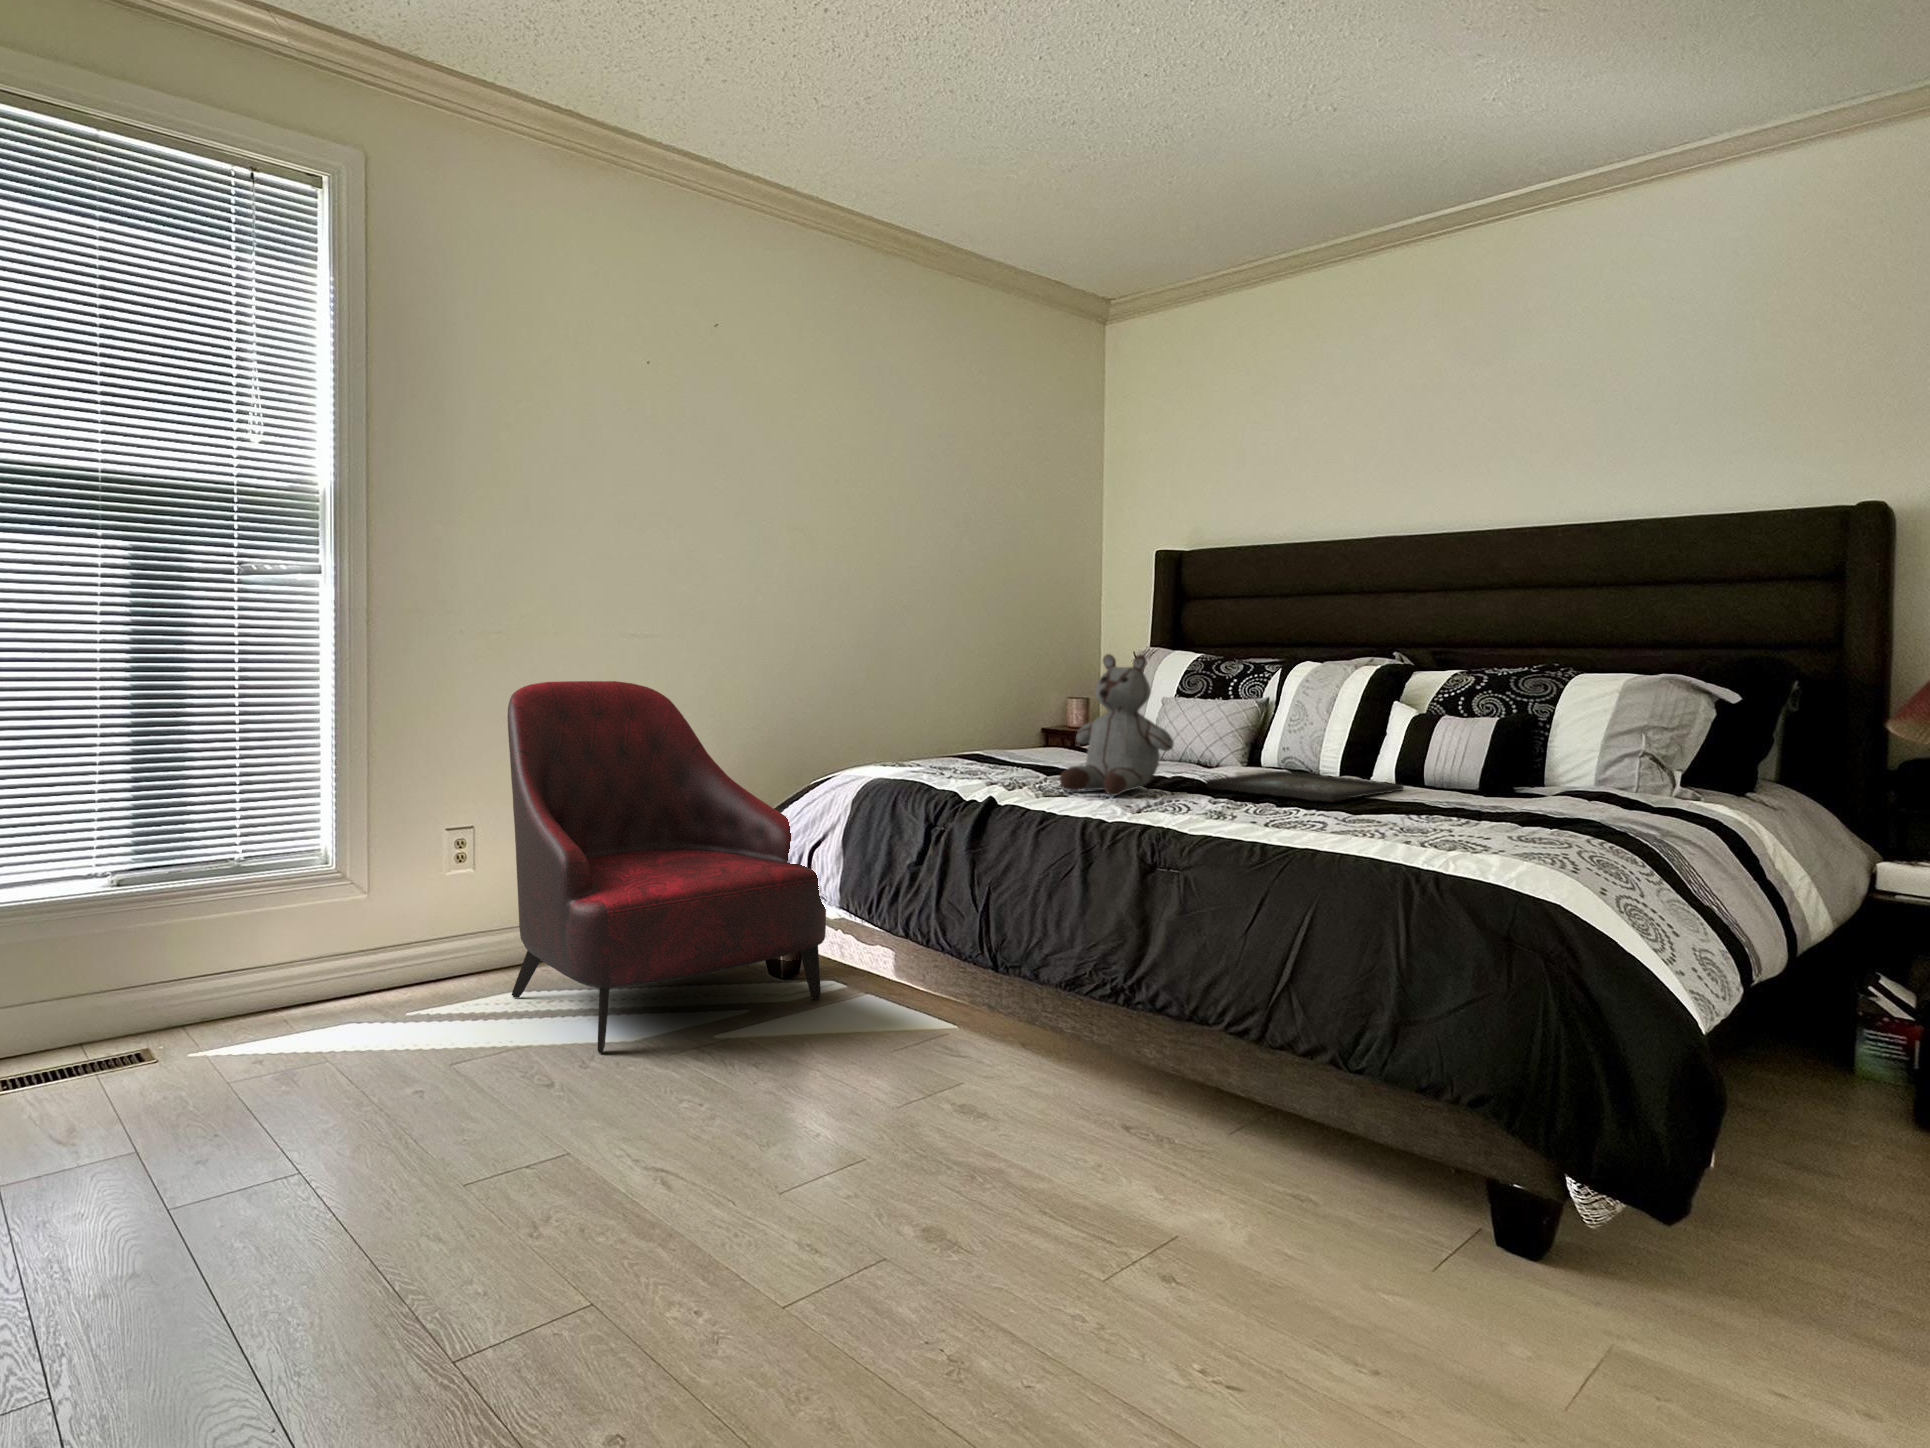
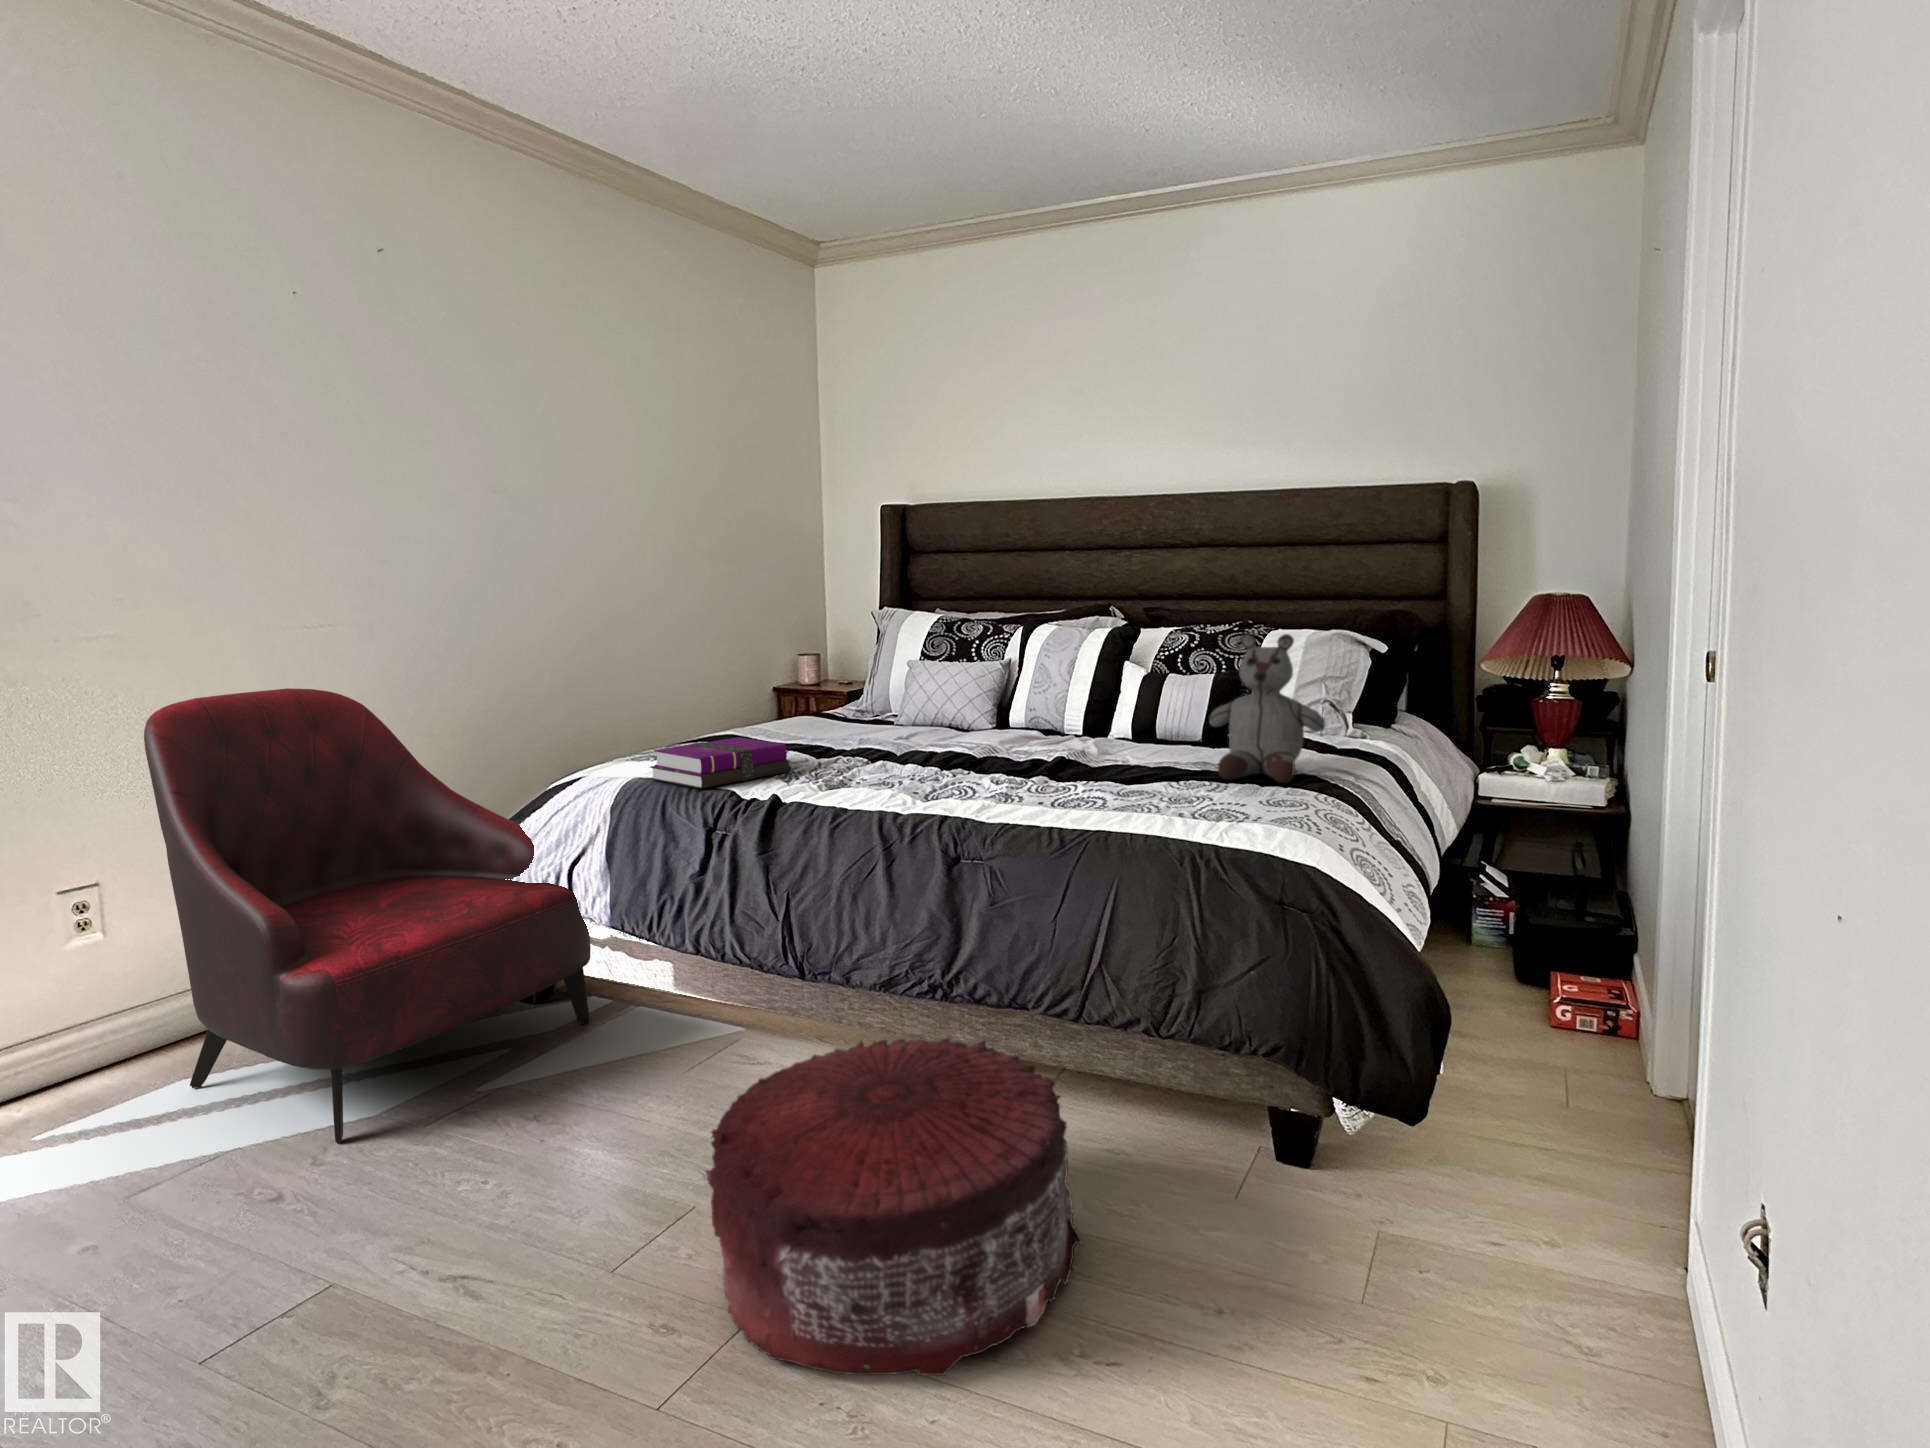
stuffed bear: present [1059,654,1174,796] -> present [1209,634,1325,783]
notebook: none [889,749,1018,787] -> present [650,737,792,788]
tray: present [1206,771,1404,802] -> none [977,735,1145,770]
pouf: none [856,1019,1228,1341] -> present [706,1038,1082,1376]

